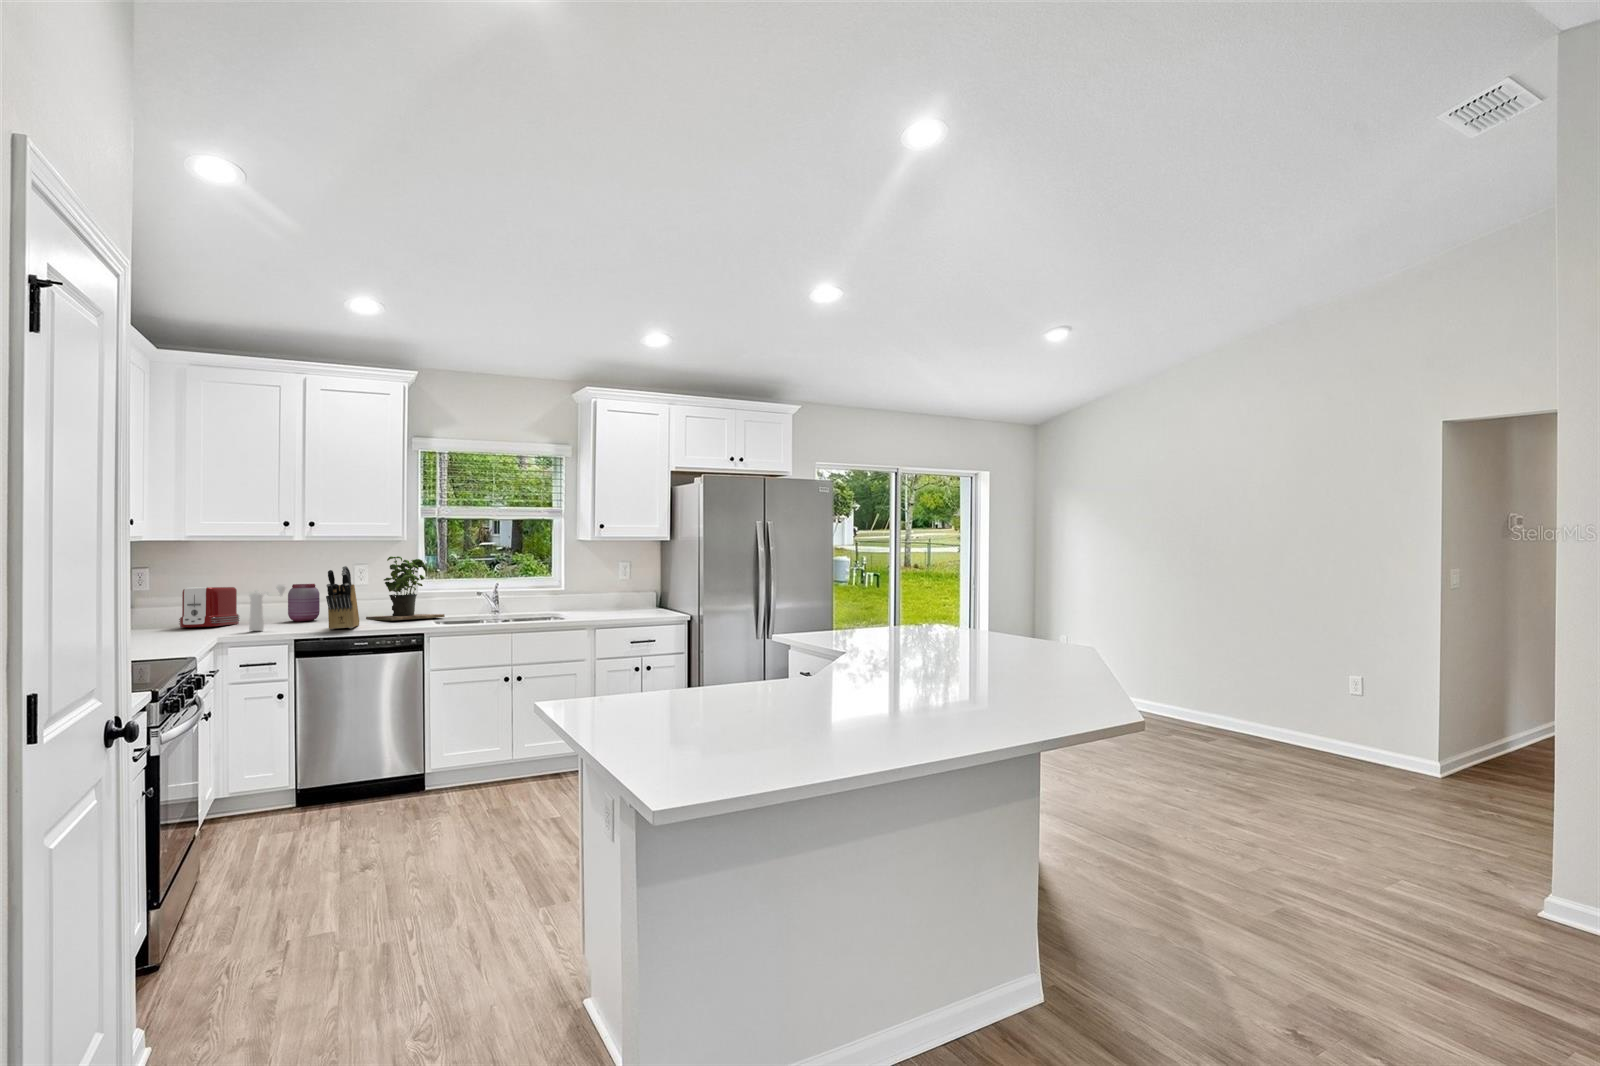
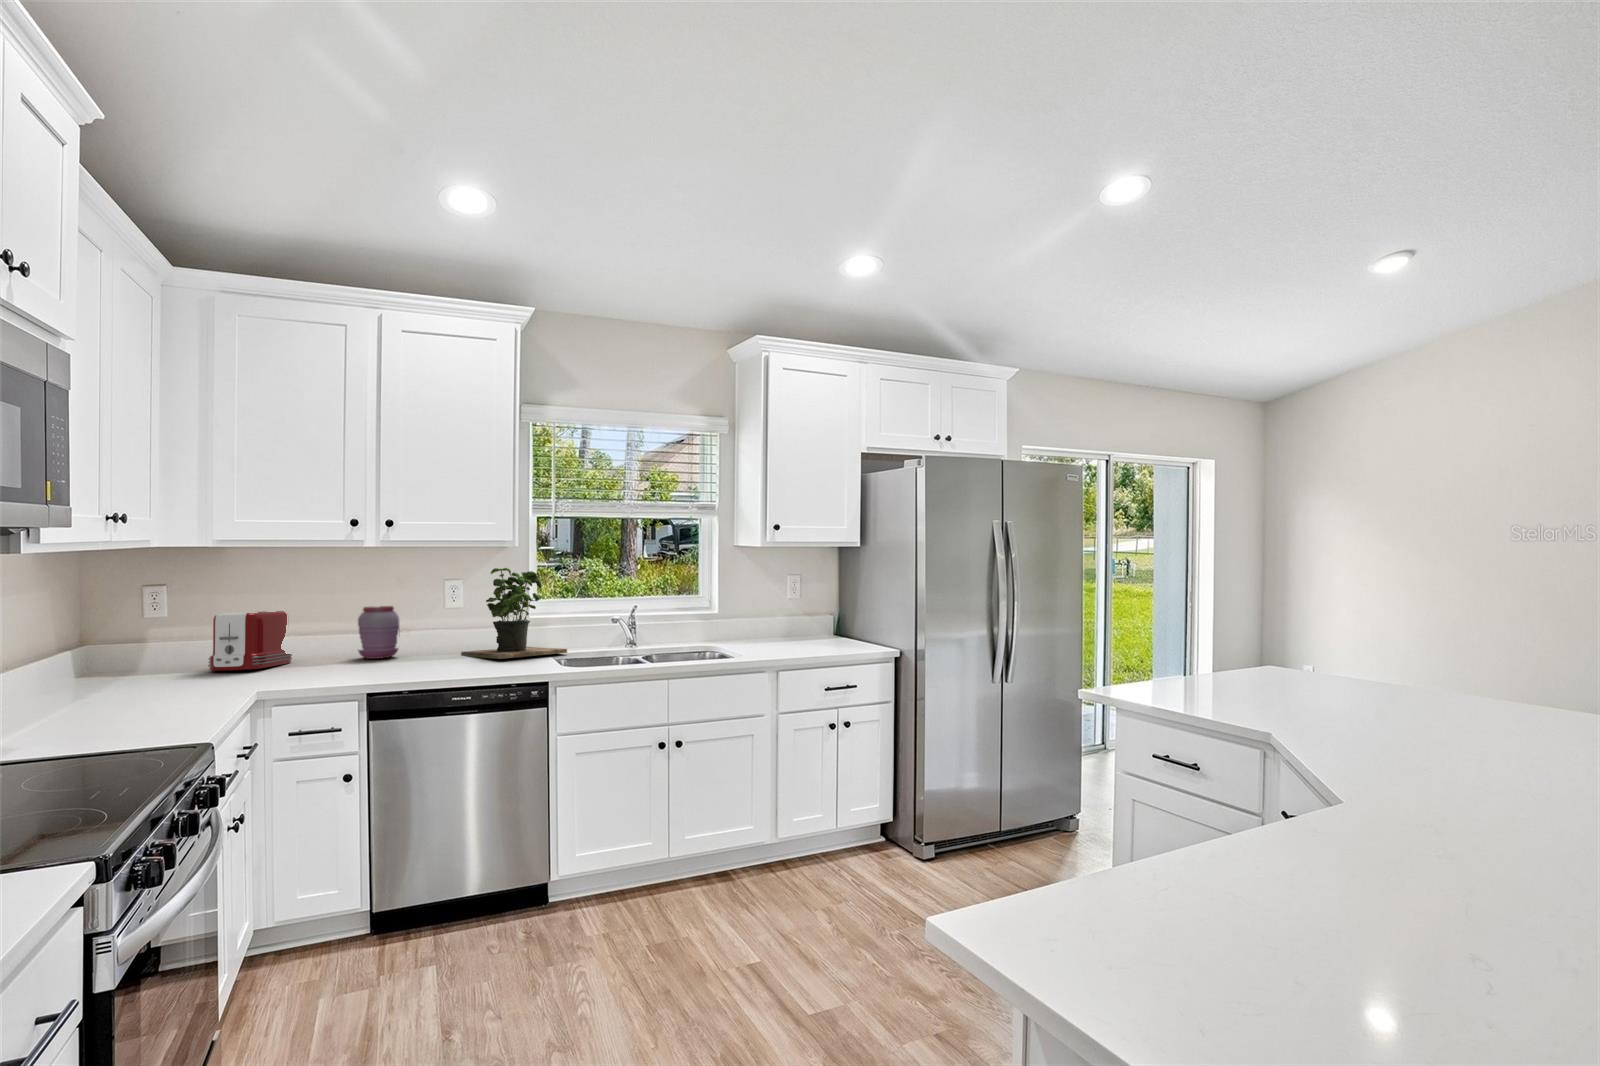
knife block: present [326,566,359,630] -> none [414,583,456,676]
pepper mill: present [249,585,286,631] -> none [305,610,358,679]

